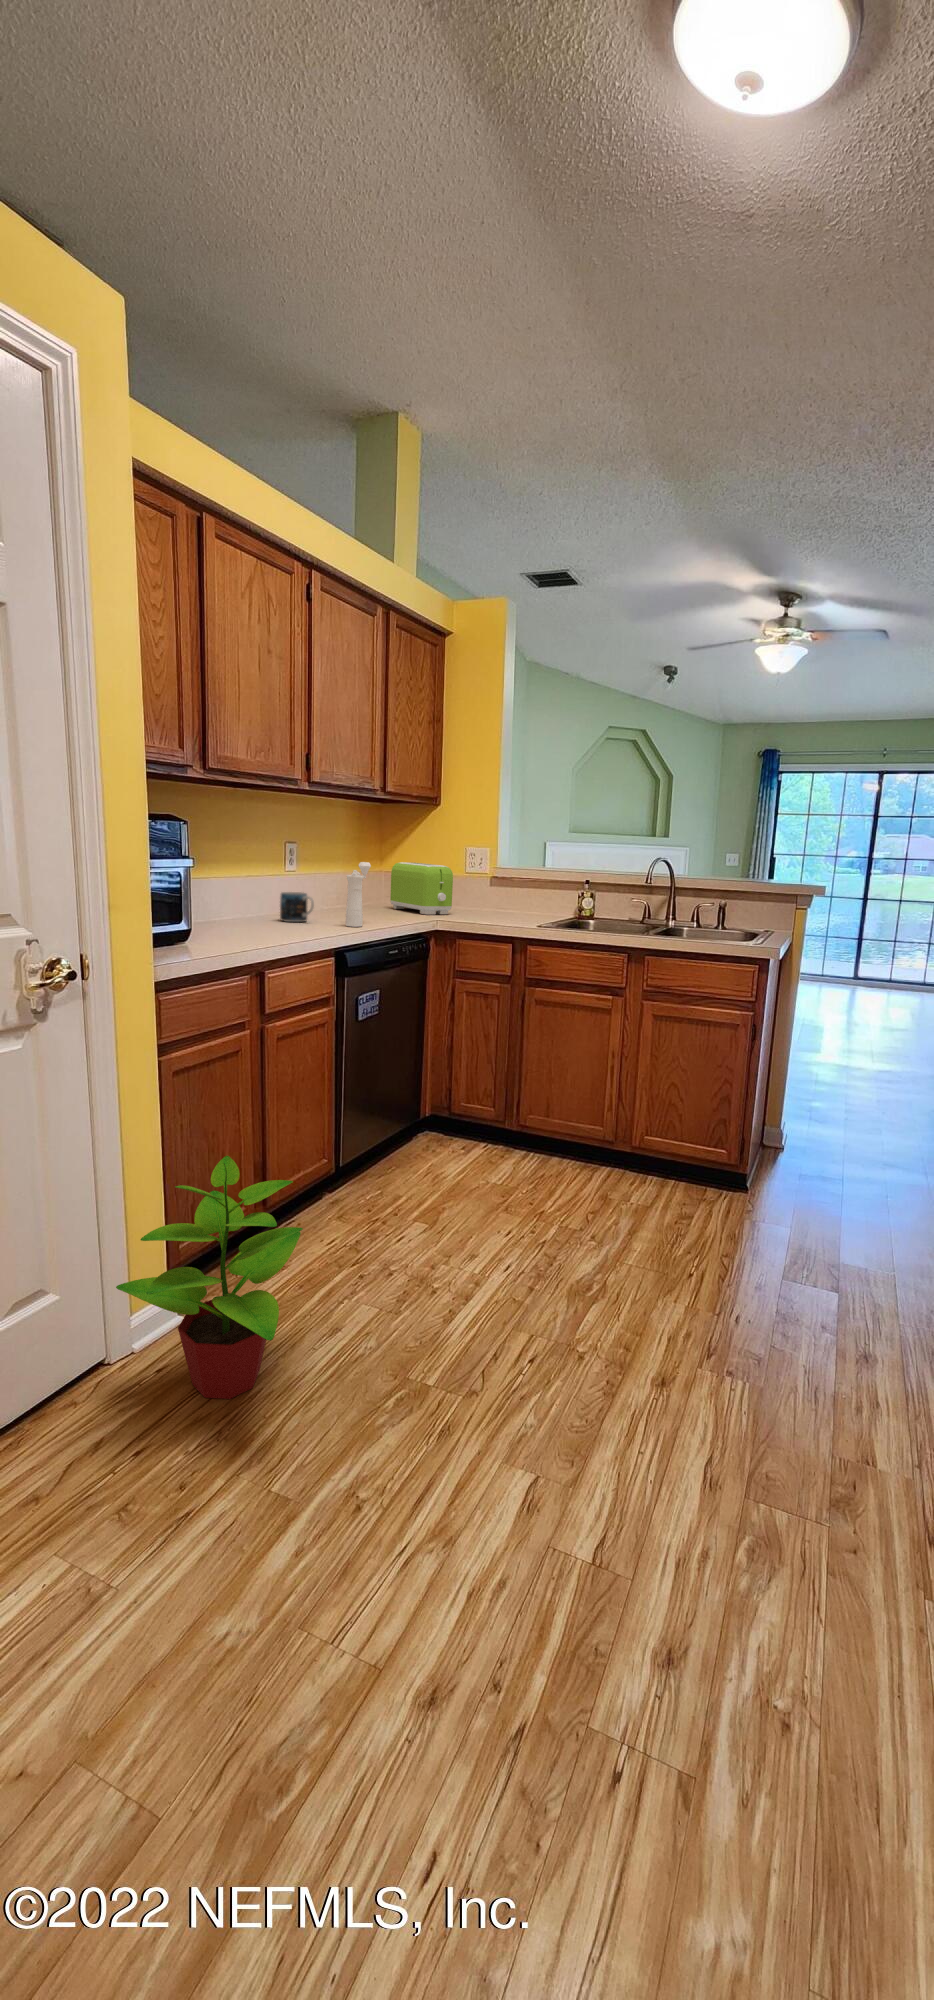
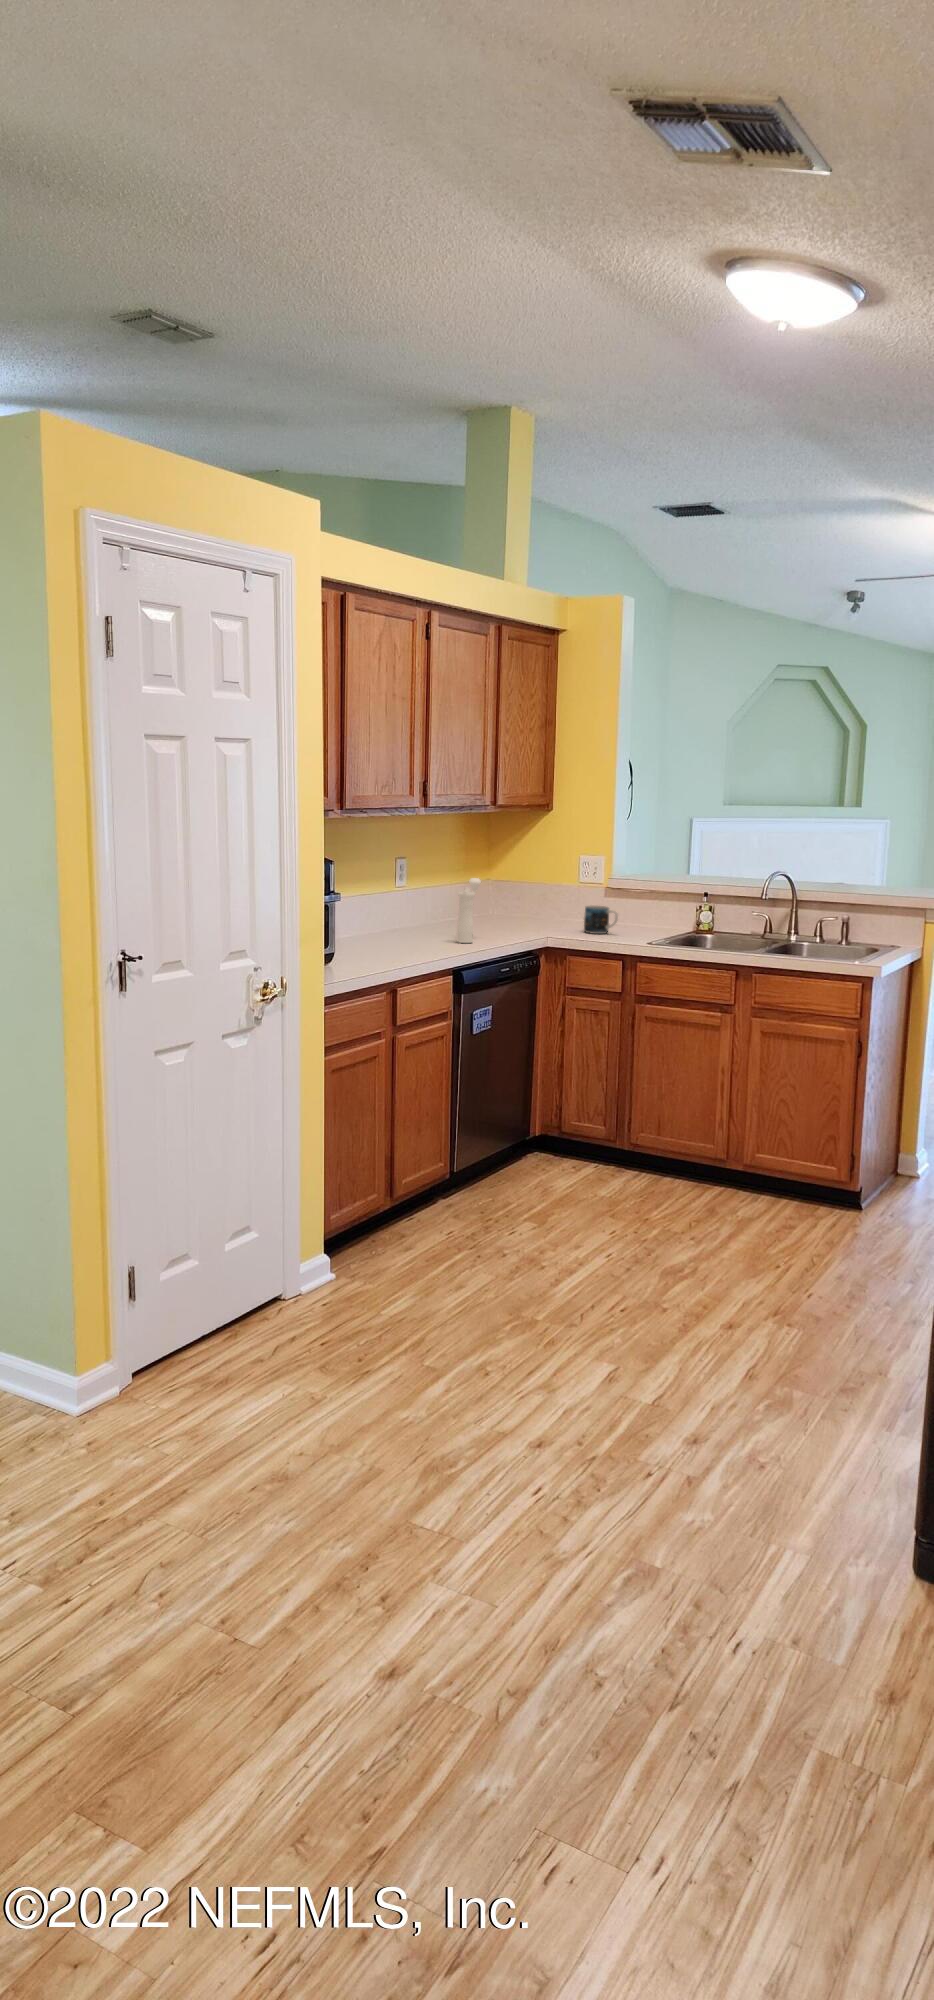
toaster: present [390,862,453,915] -> none [497,869,564,927]
mug: present [280,892,314,922] -> present [584,906,618,934]
potted plant: present [116,1156,303,1399] -> none [297,1134,440,1321]

